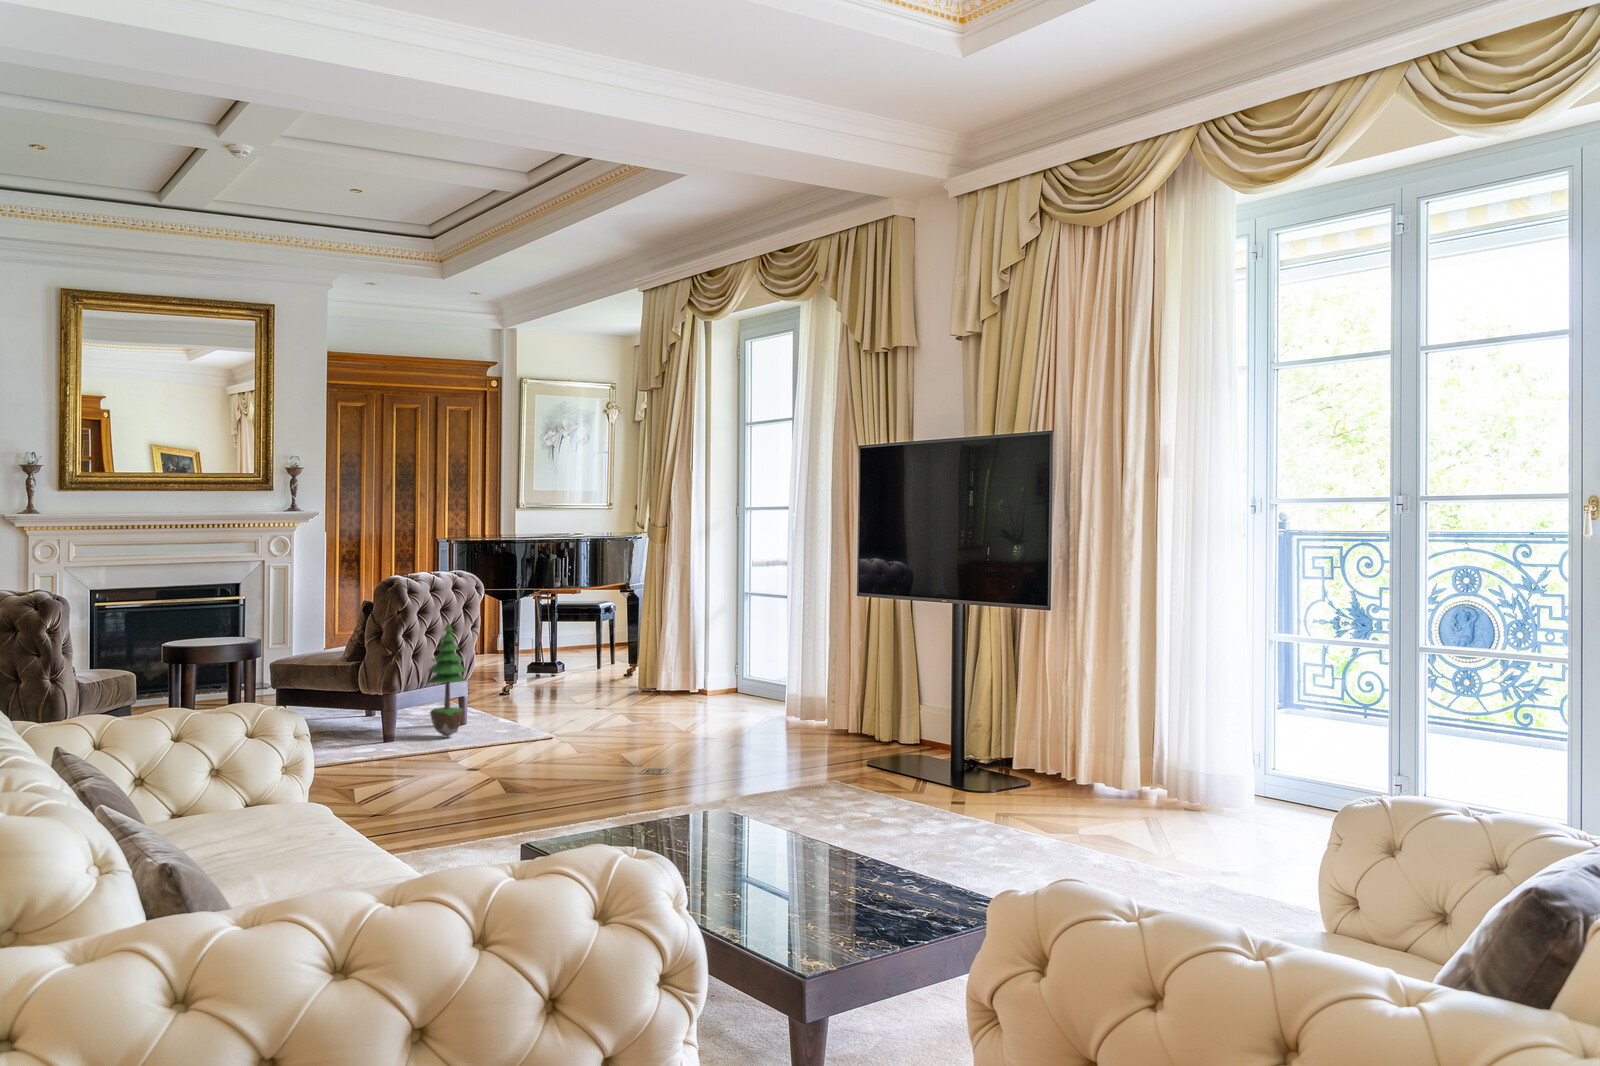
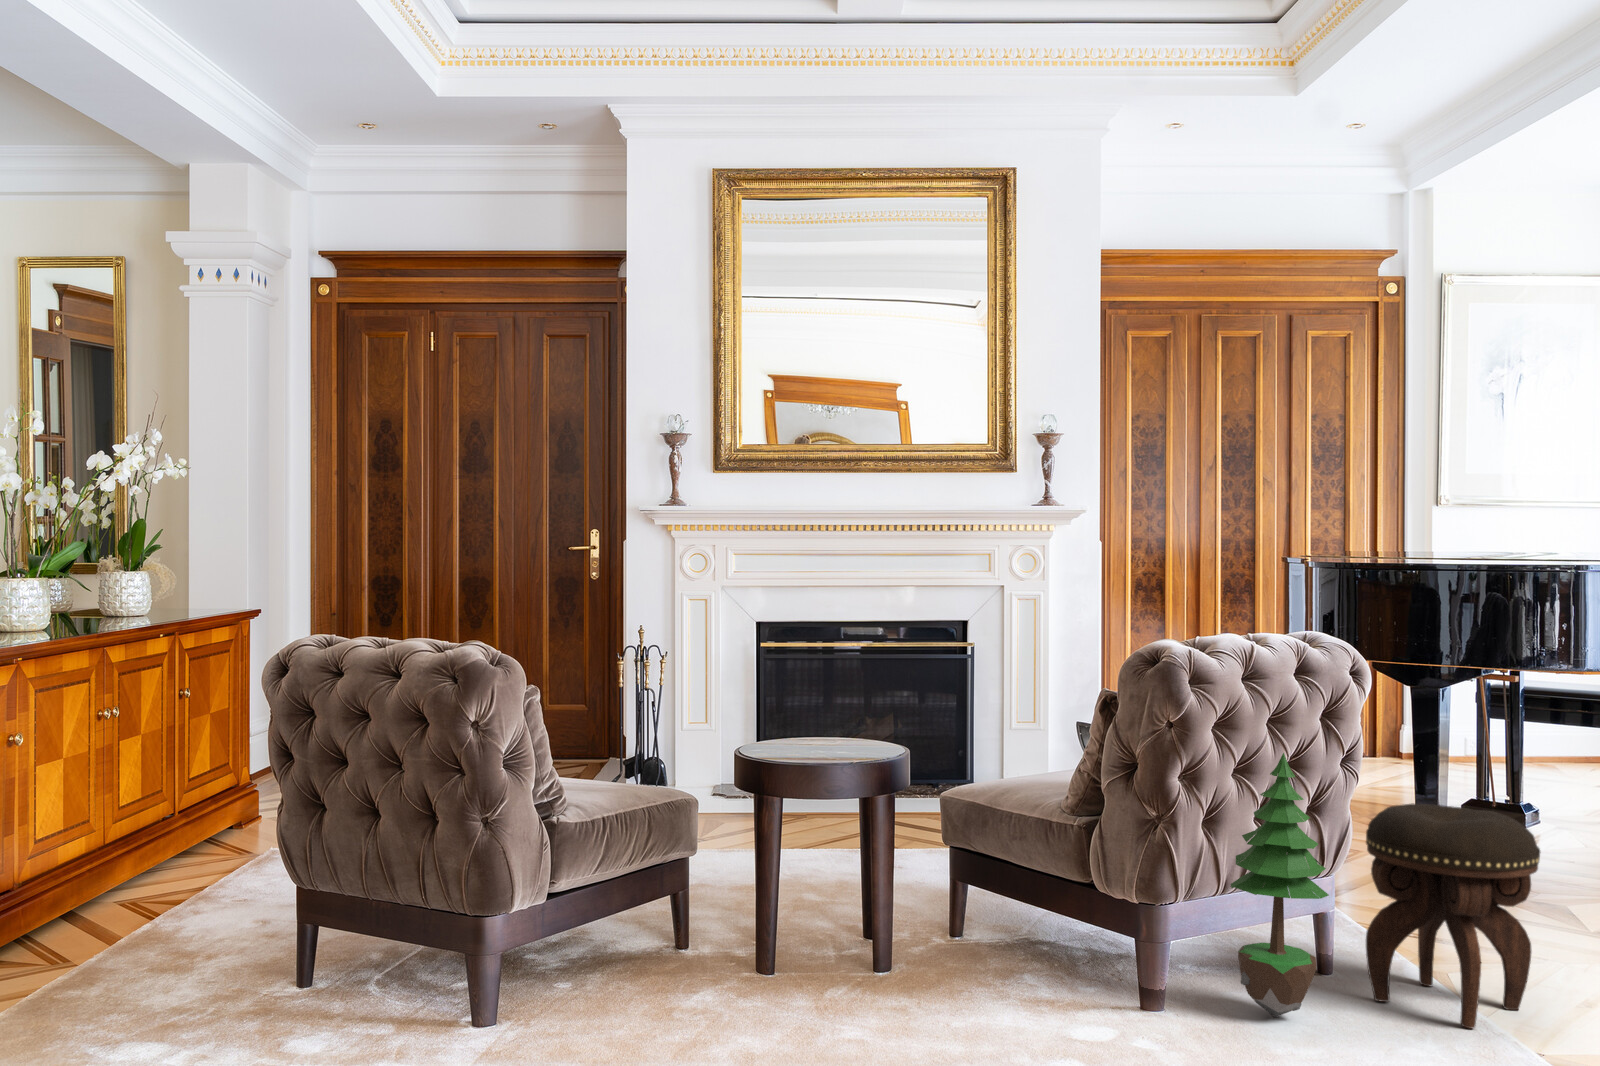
footstool: none [484,643,553,731] -> present [1366,803,1540,1029]

